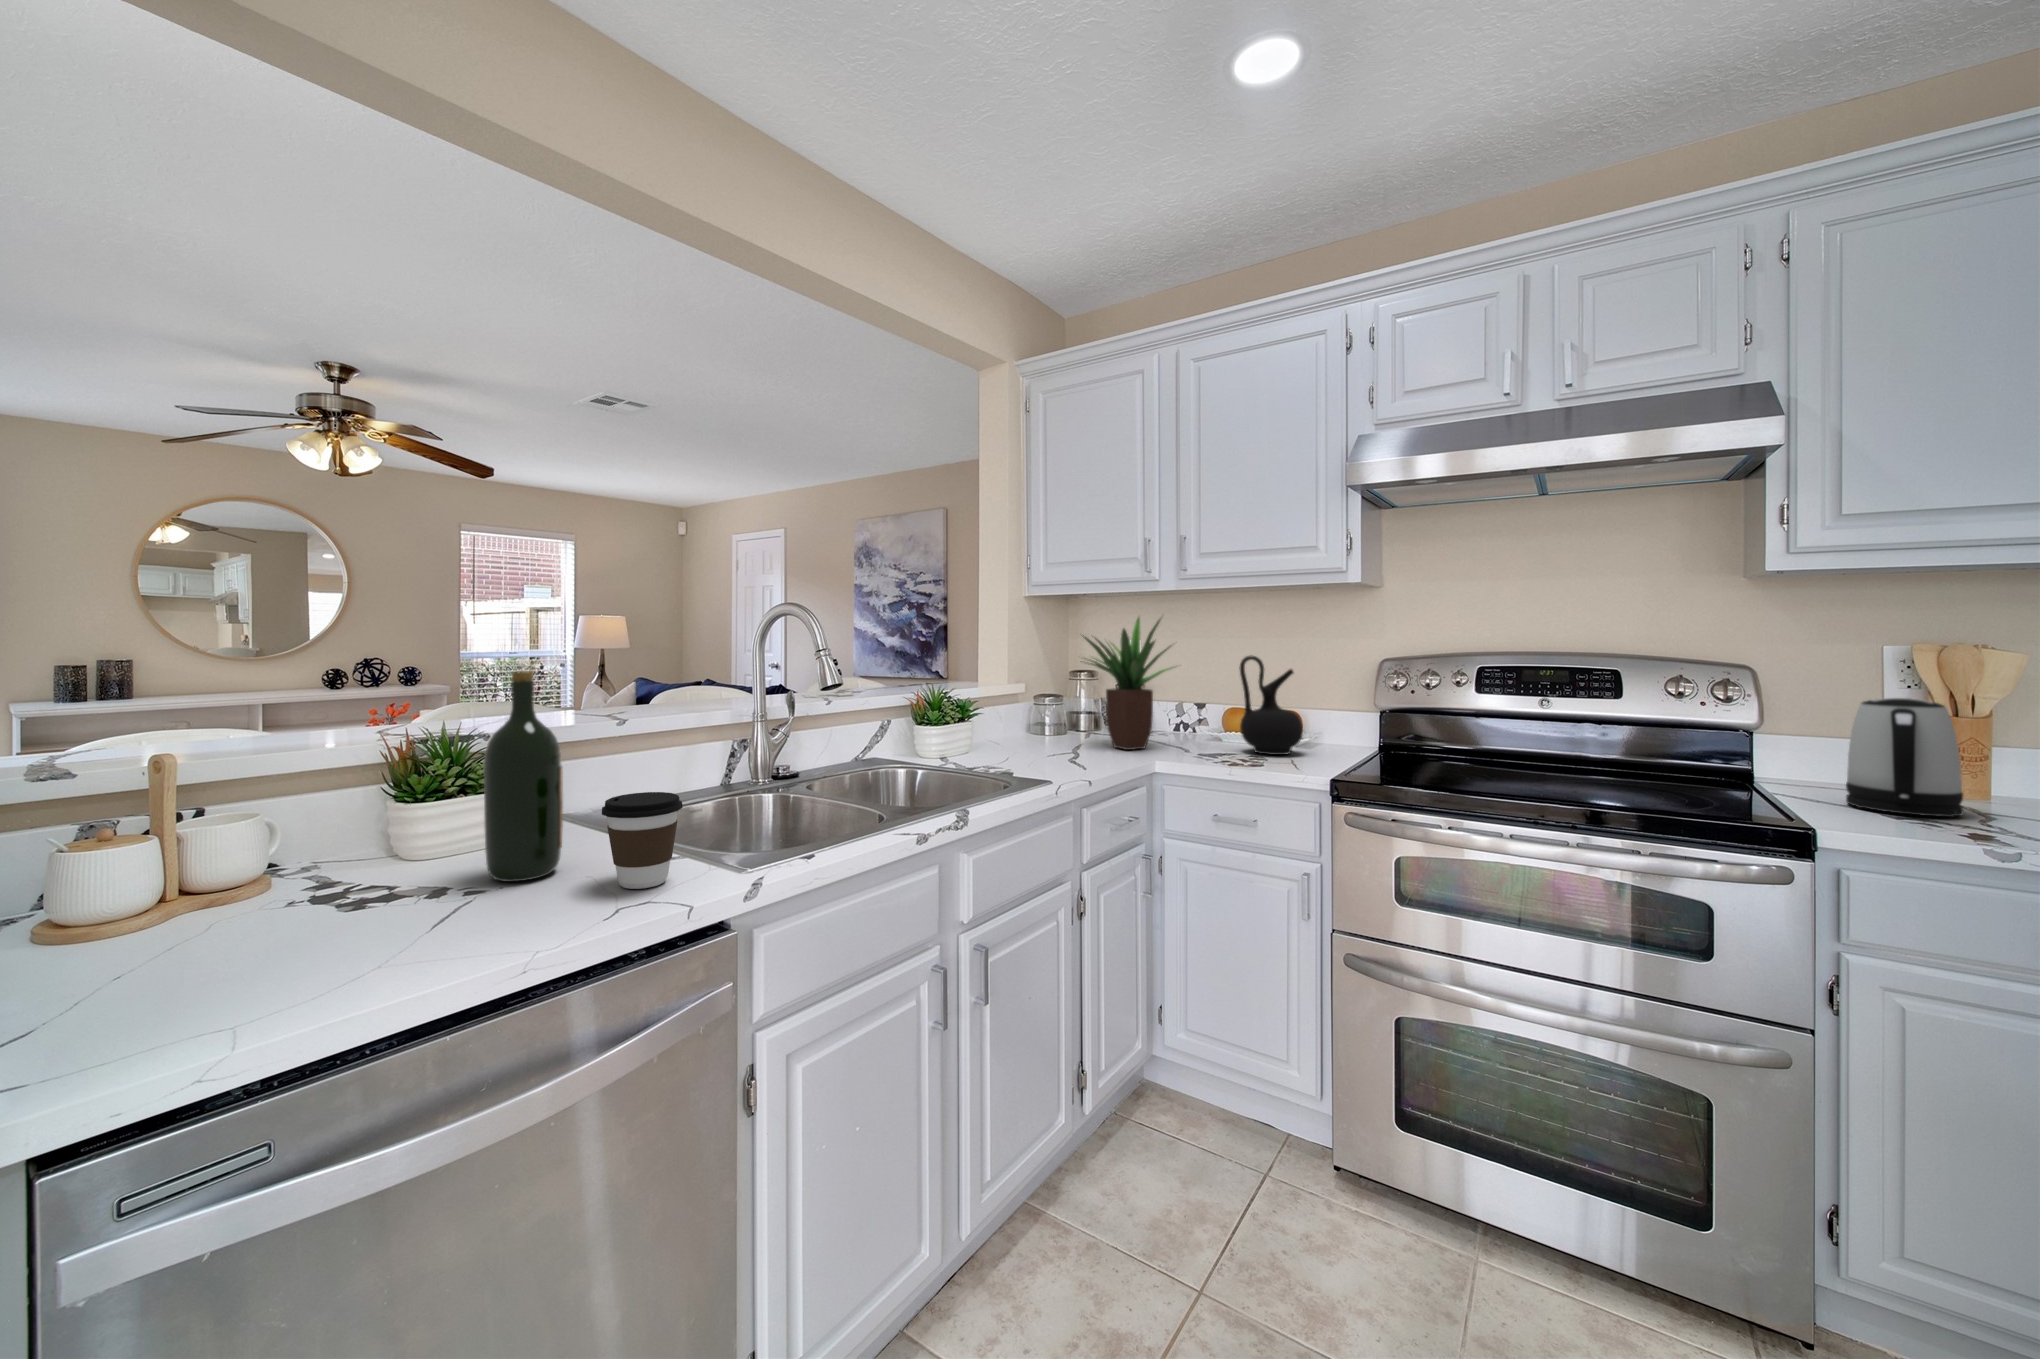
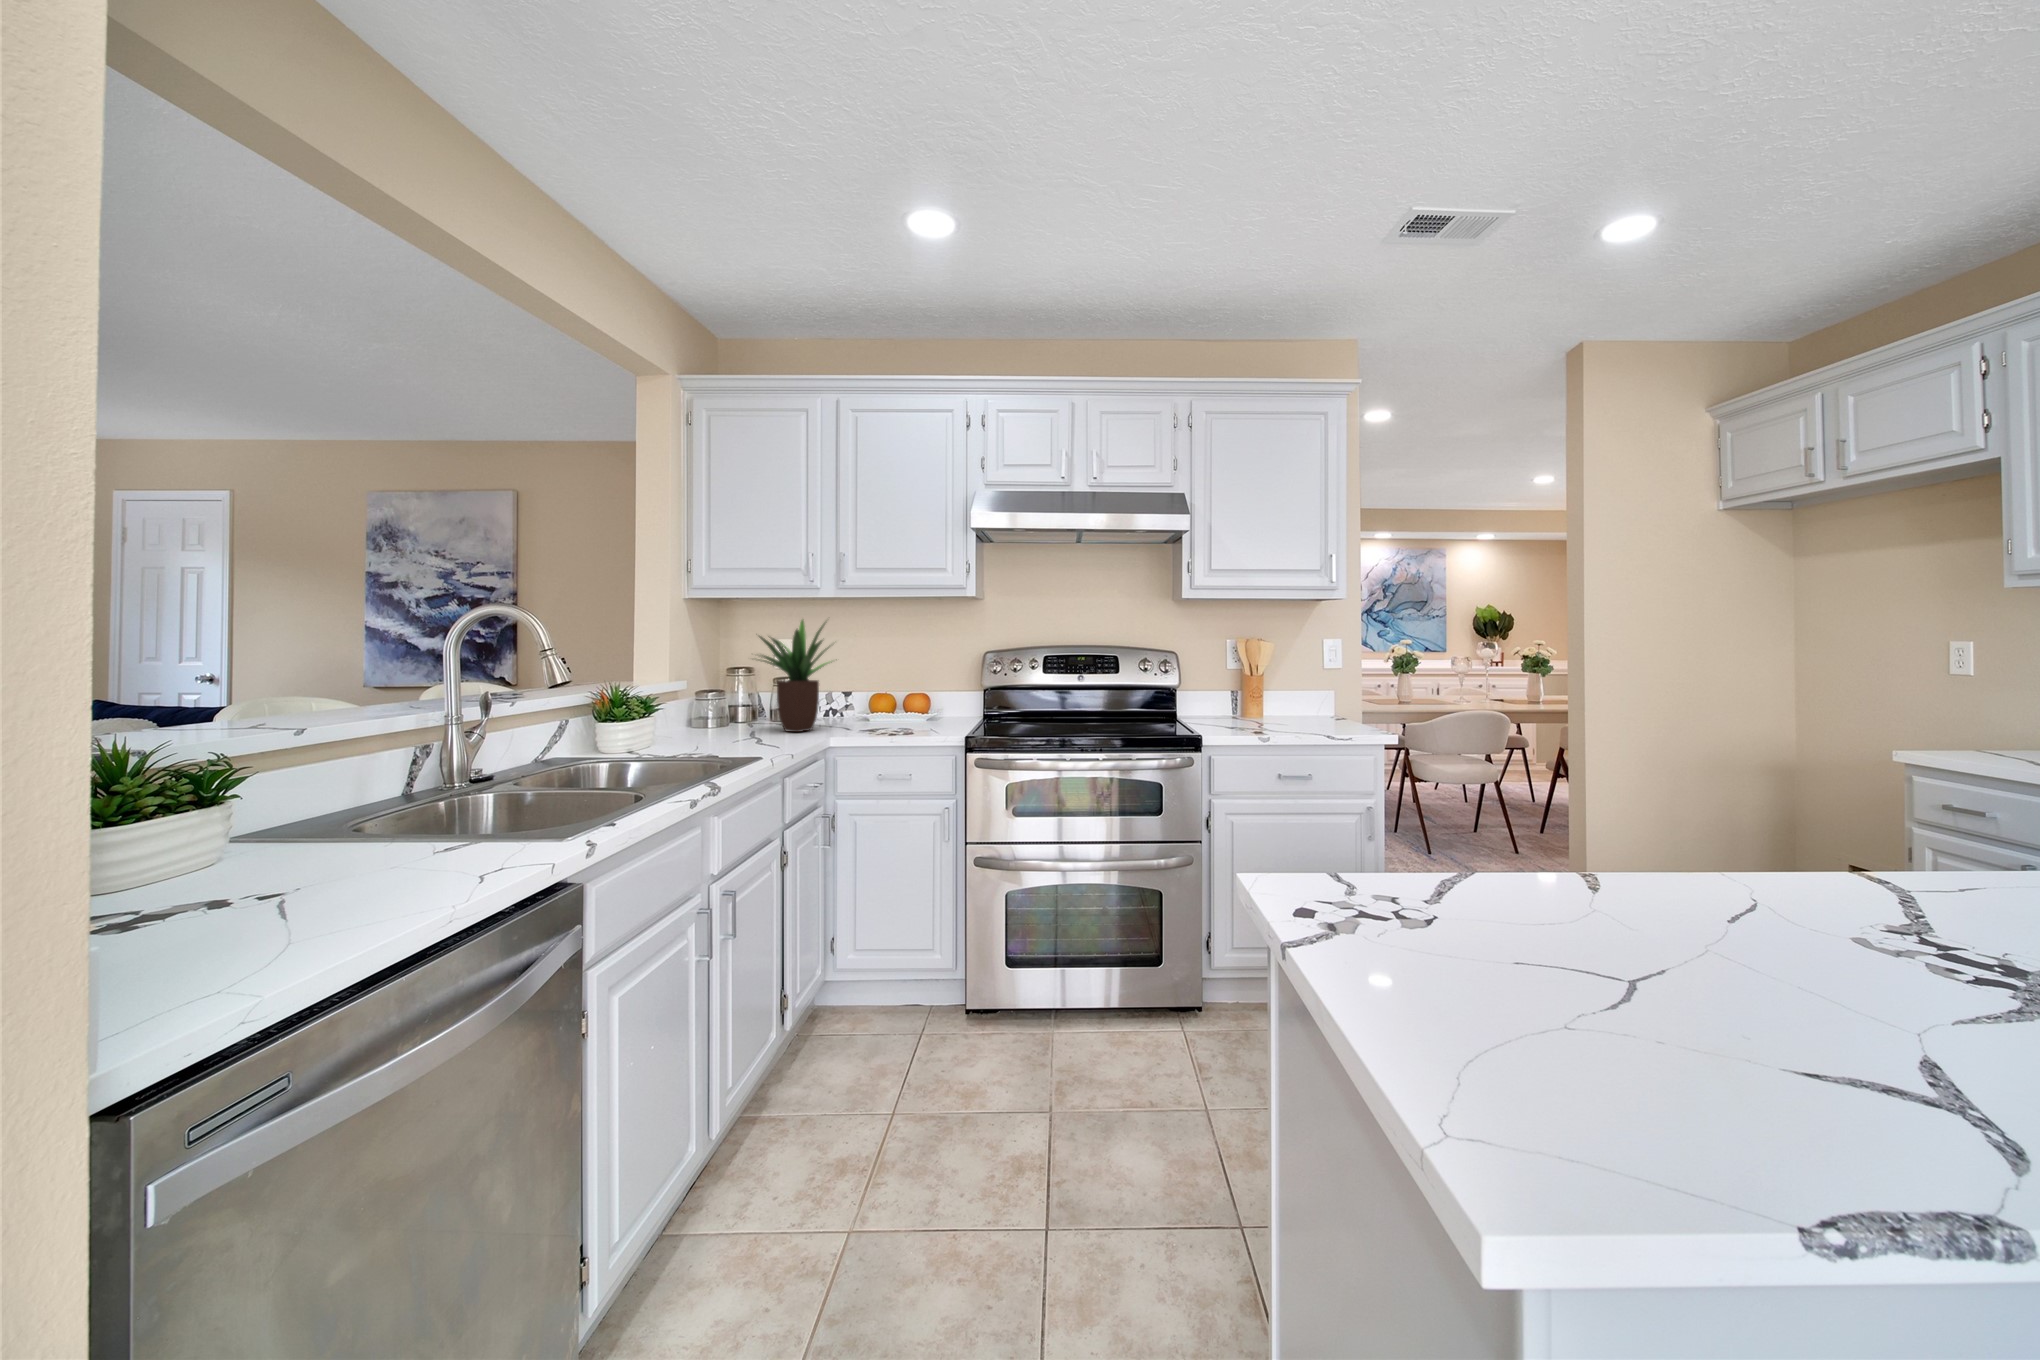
ceramic jug: present [1240,656,1303,755] -> none [888,650,934,726]
wine bottle: present [484,671,563,882] -> none [243,673,342,888]
kettle: present [1846,698,1963,817] -> none [1213,667,1254,727]
coffee cup: present [602,792,683,889] -> none [416,780,504,868]

